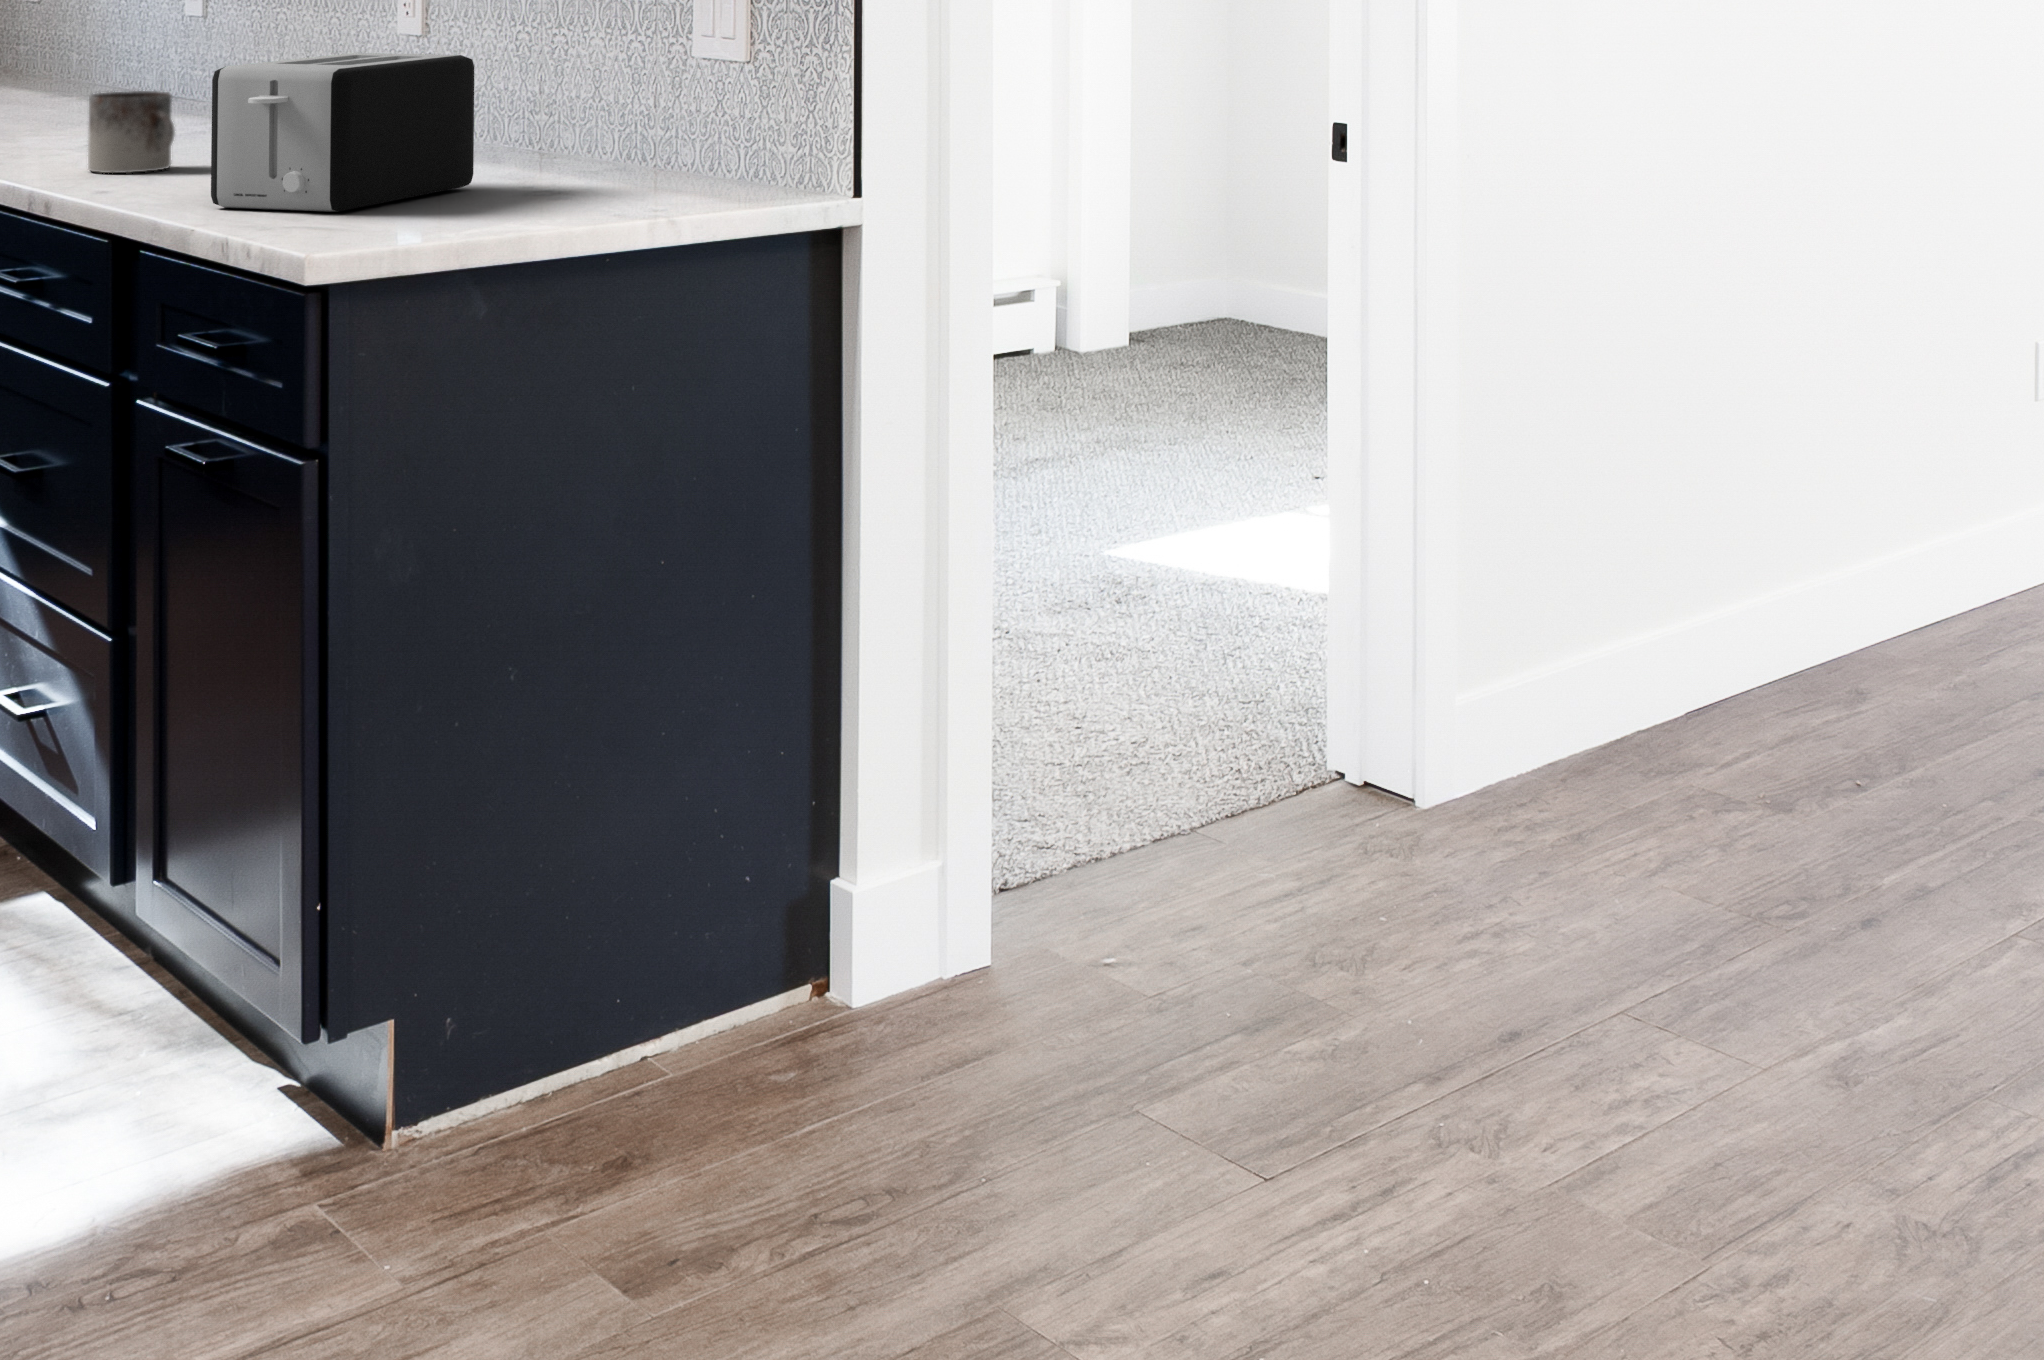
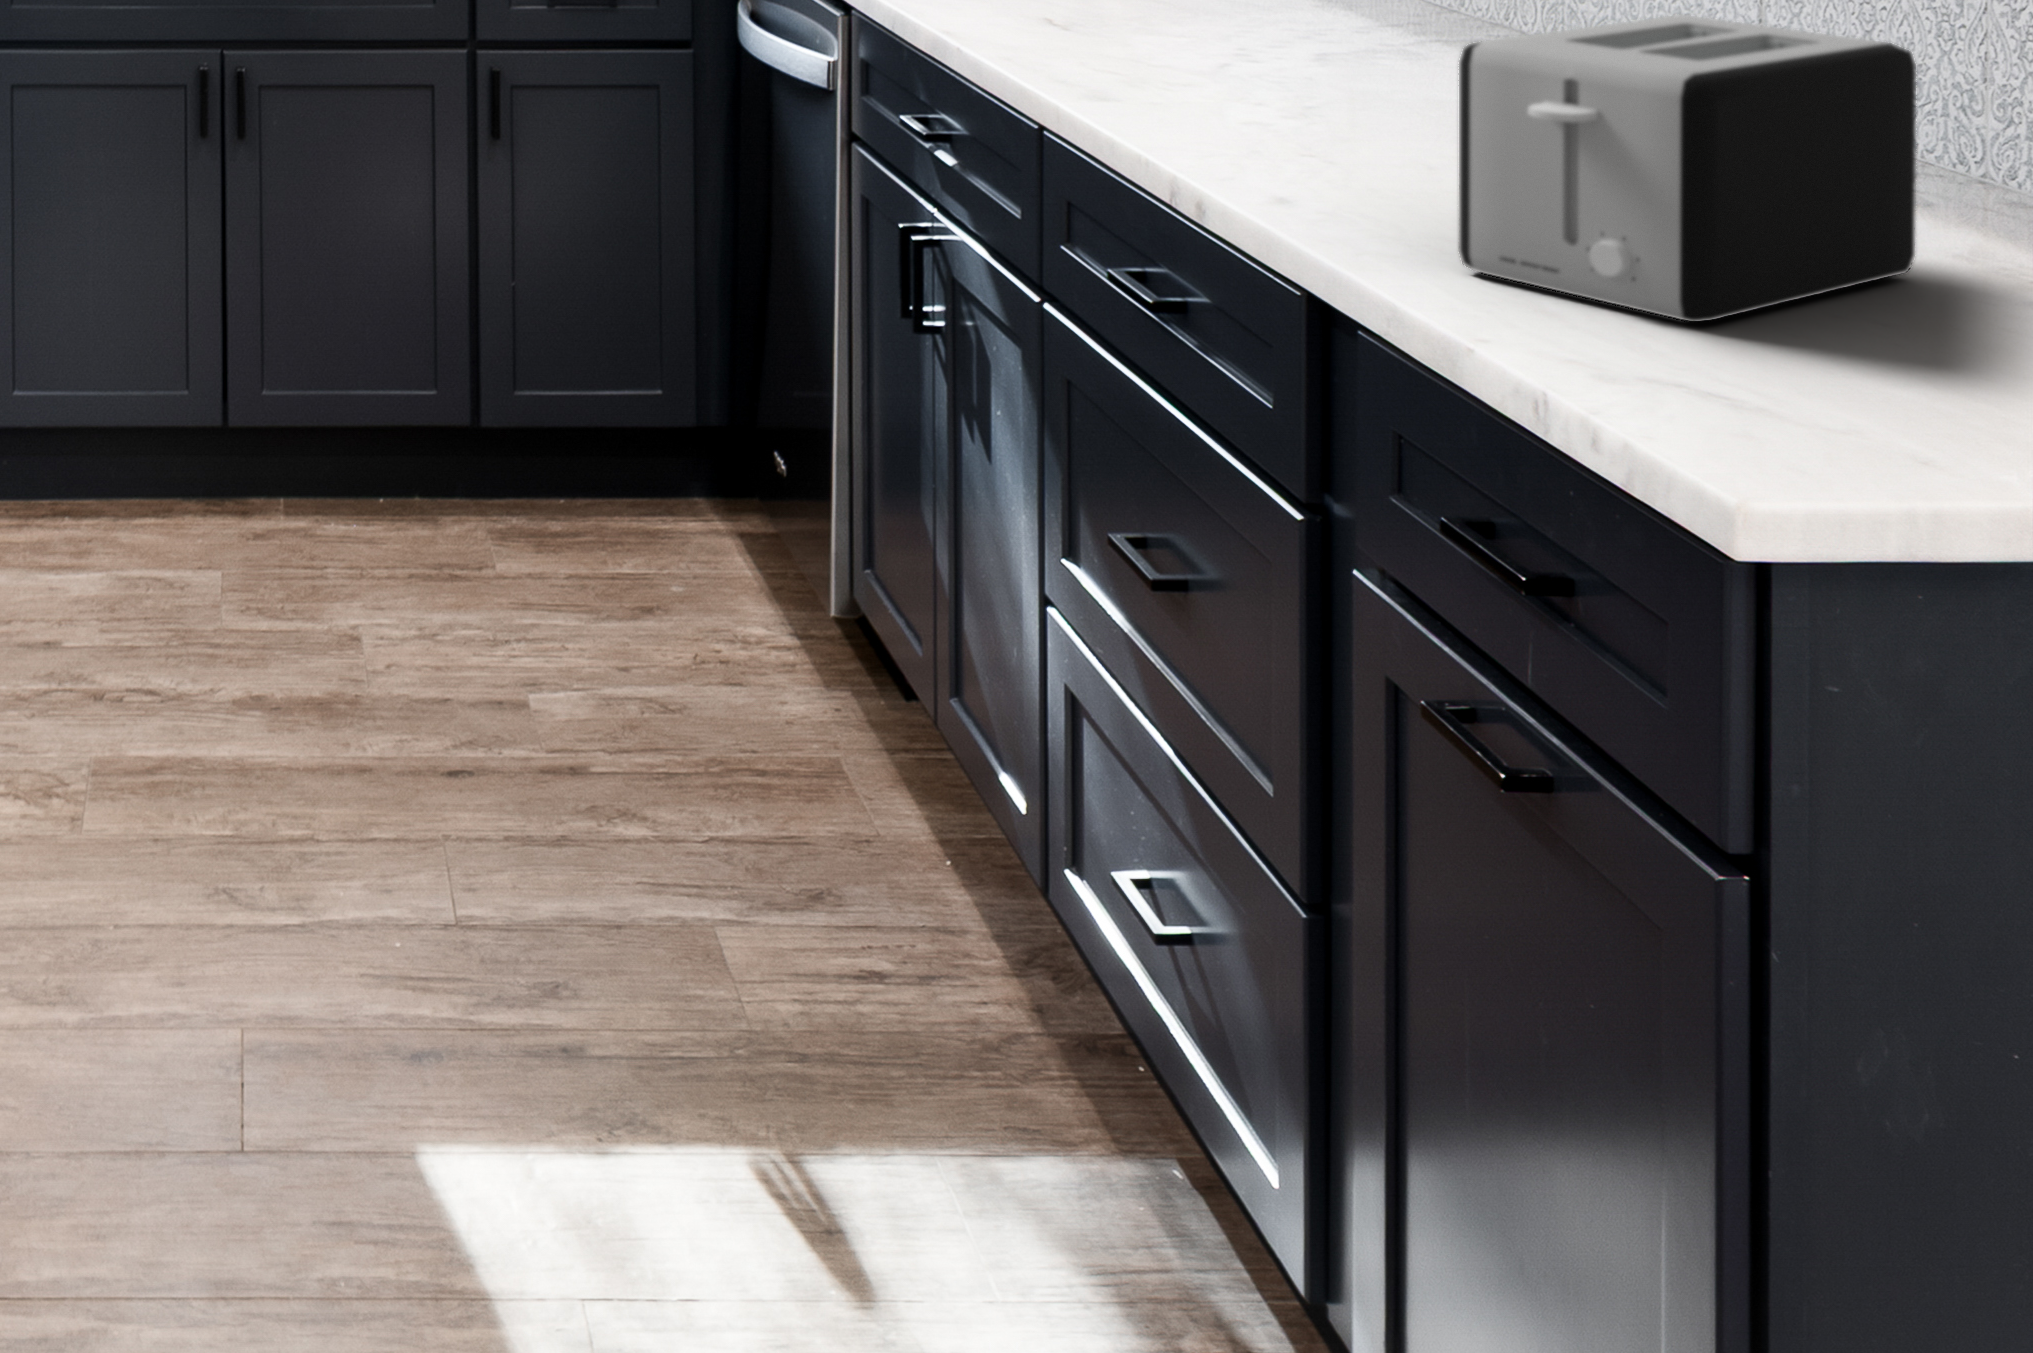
mug: present [88,91,175,173] -> none [1238,16,1367,146]

